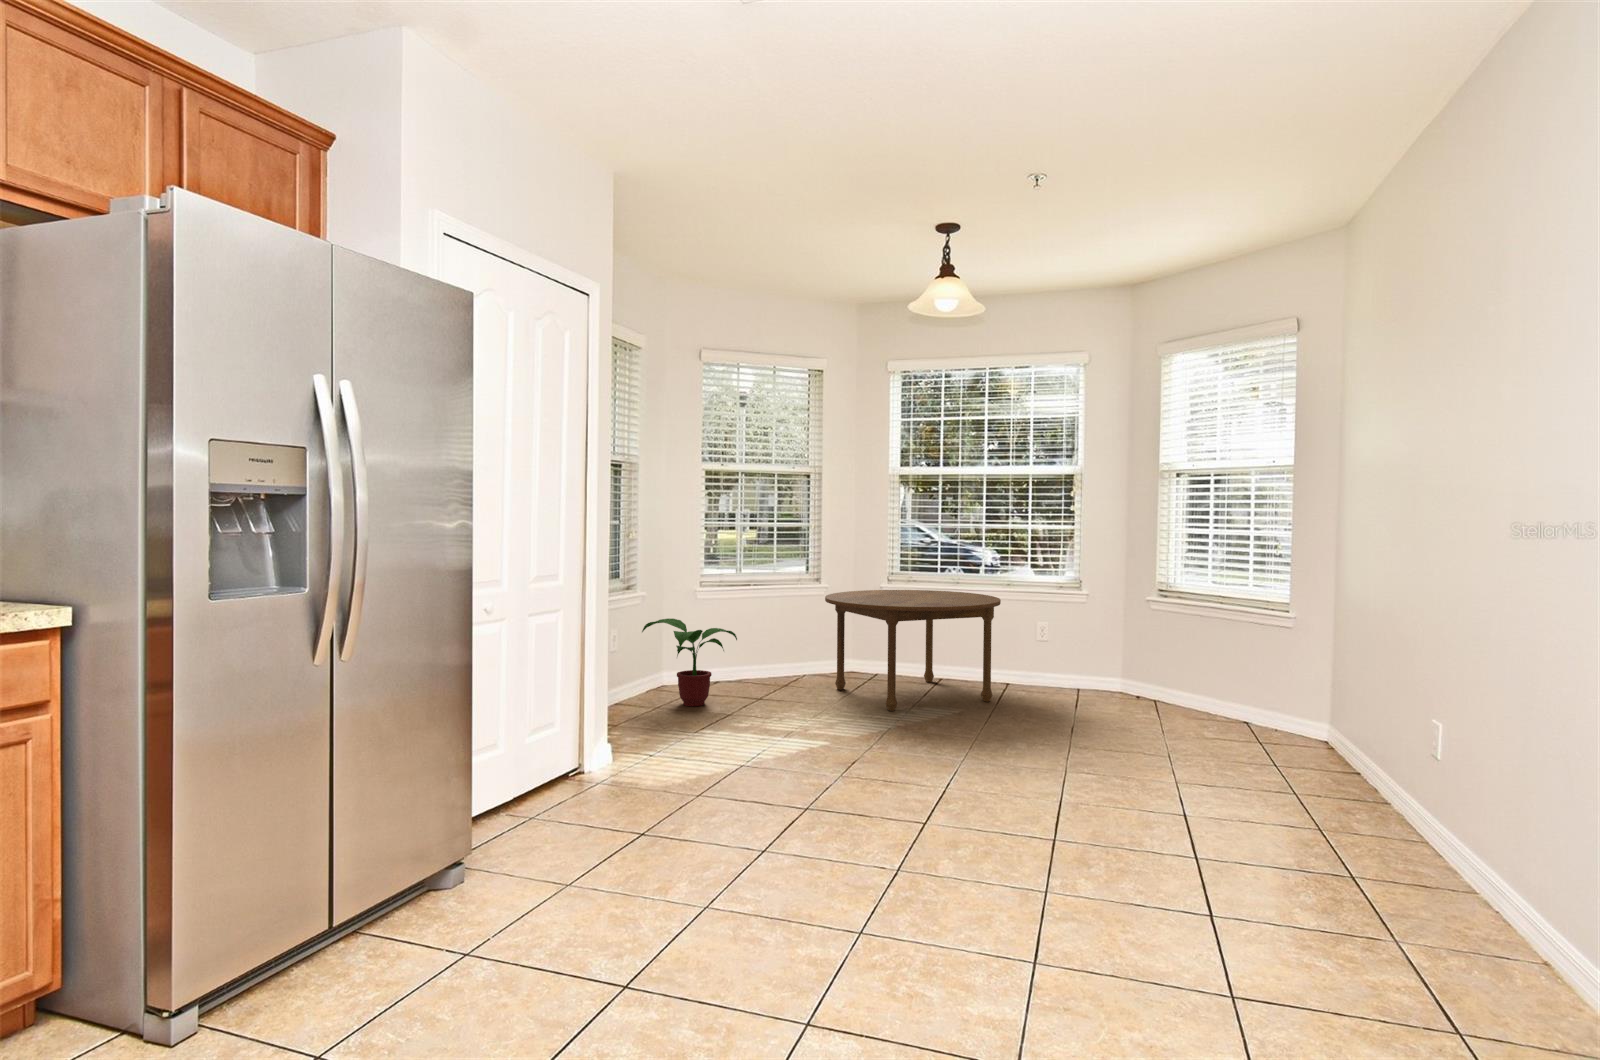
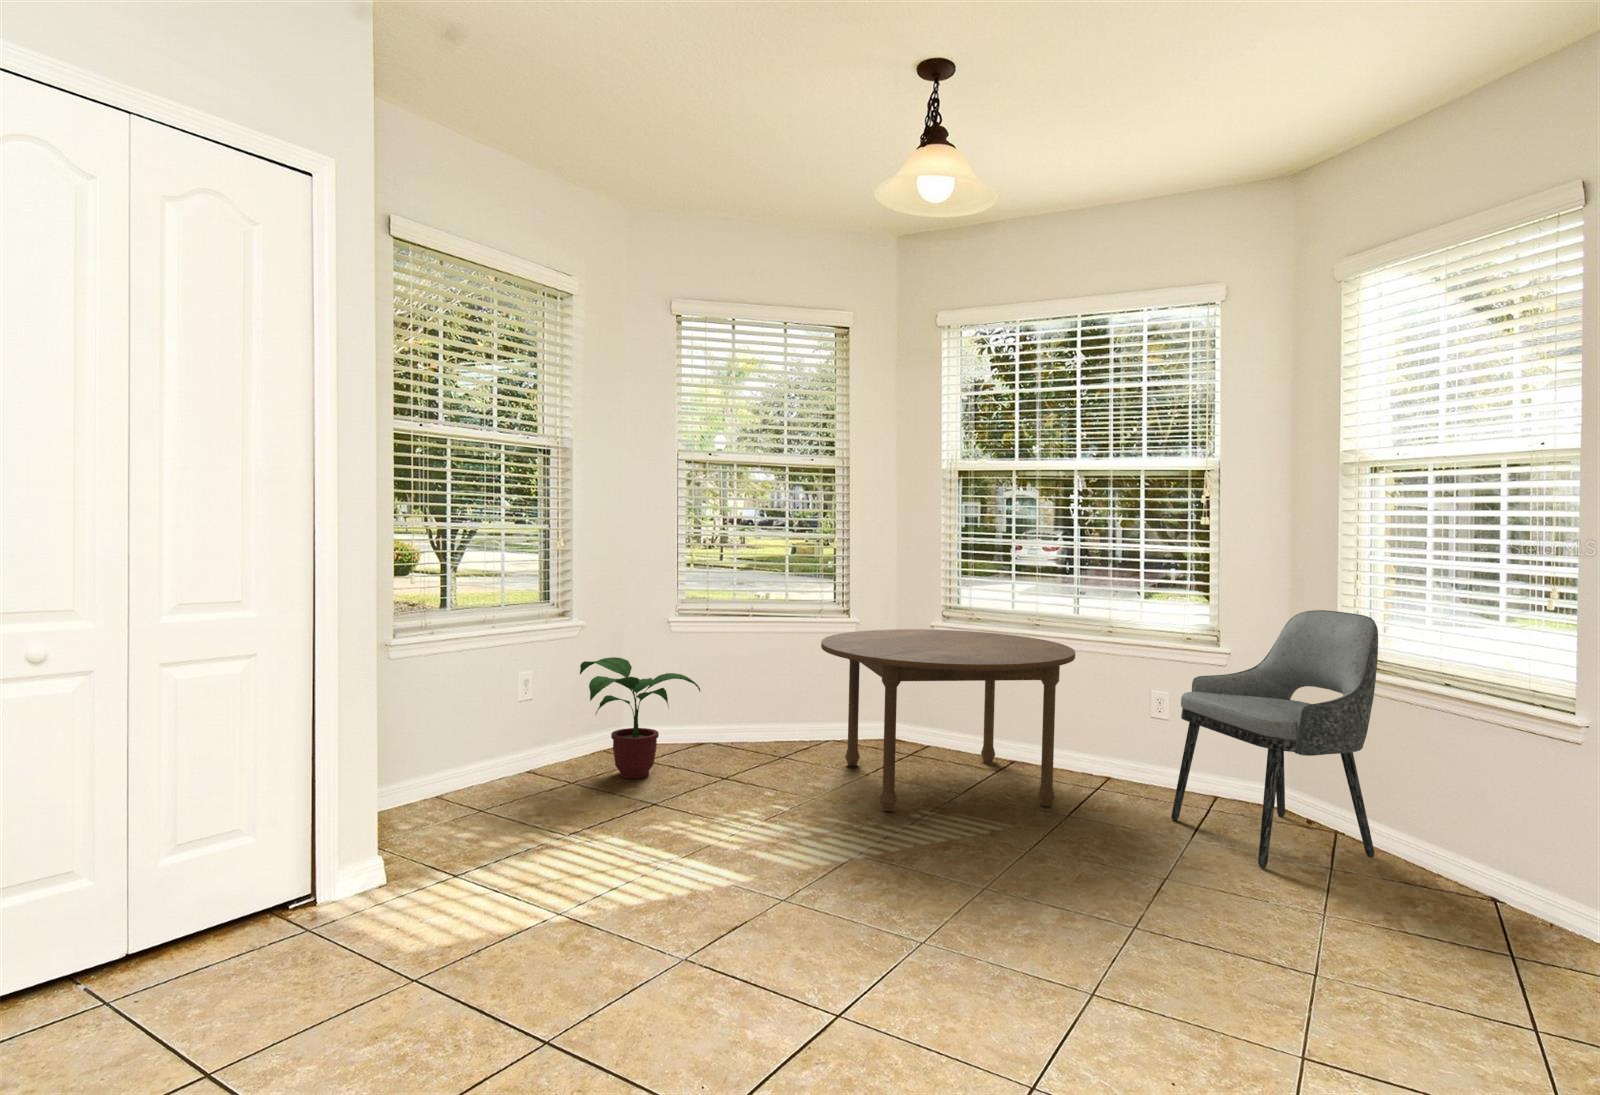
dining chair: none [1066,564,1186,720] -> present [1171,610,1378,868]

